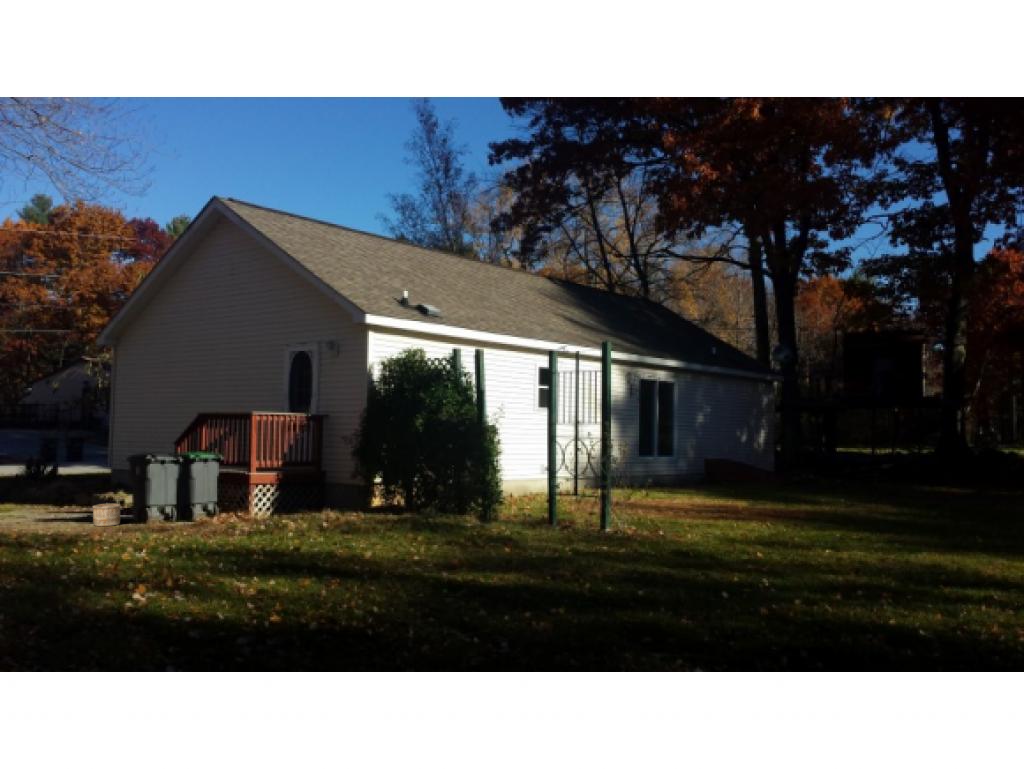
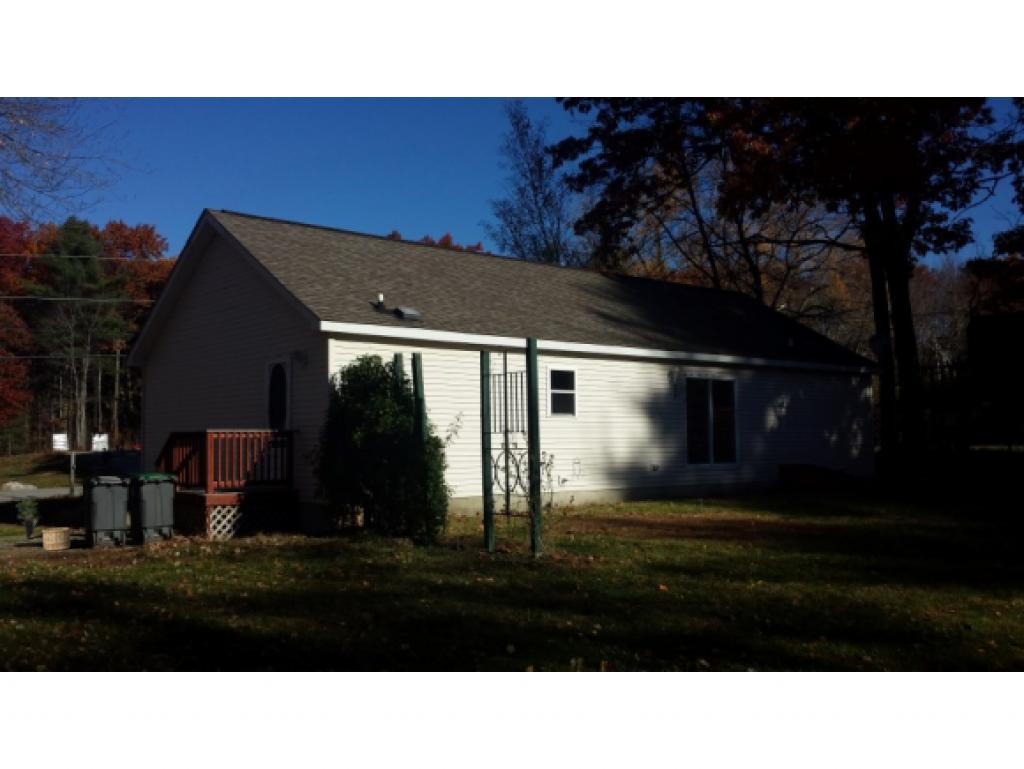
potted plant: none [51,472,77,513] -> present [16,499,40,539]

